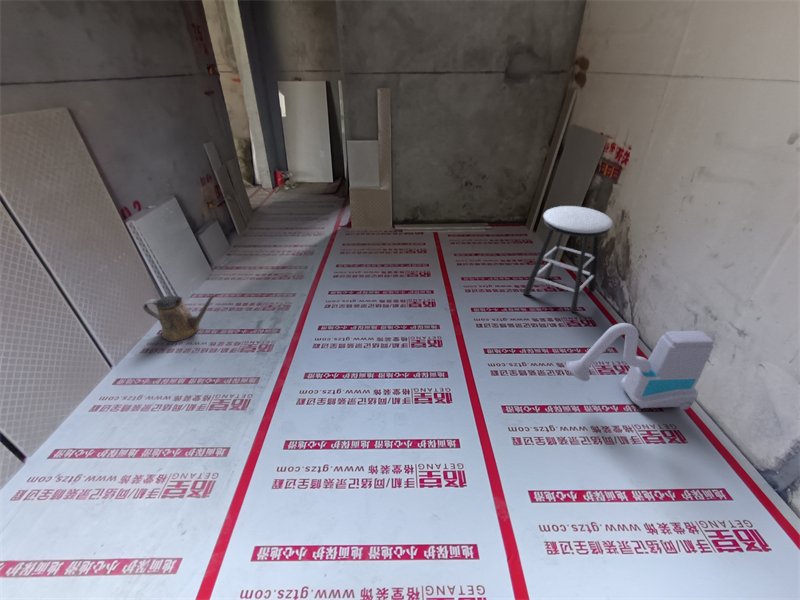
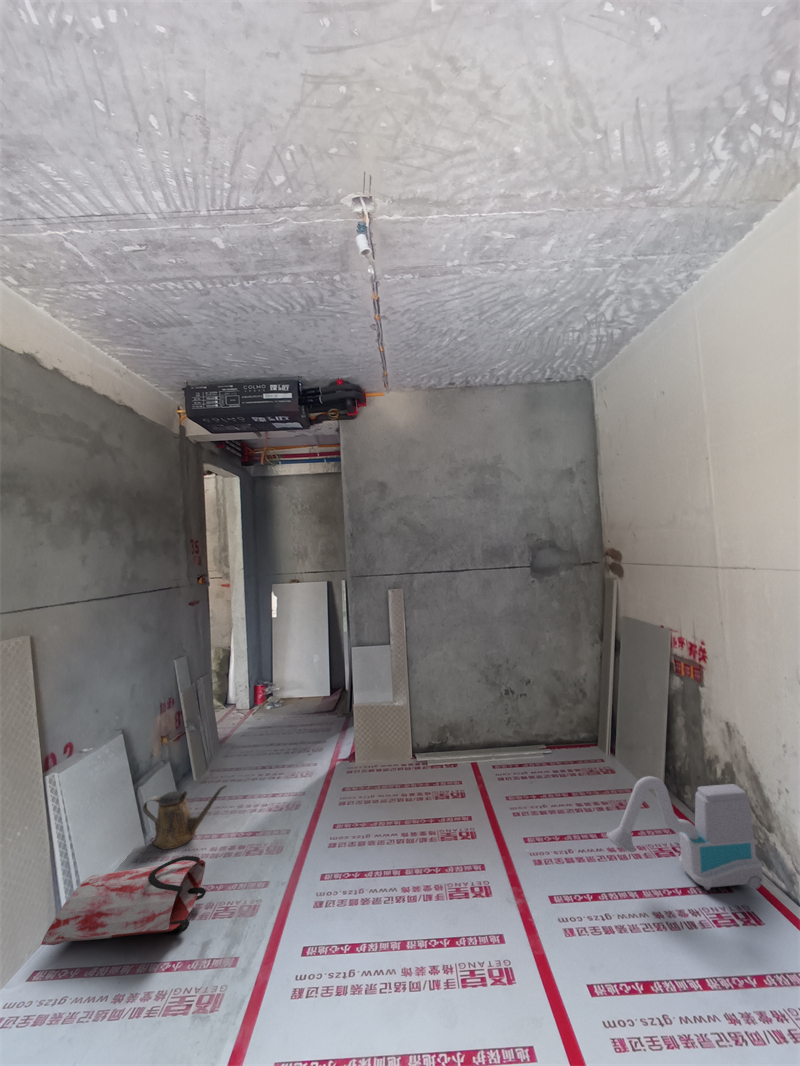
stool: present [523,206,613,312] -> none [561,676,641,794]
bag: none [53,364,202,431] -> present [41,856,206,945]

